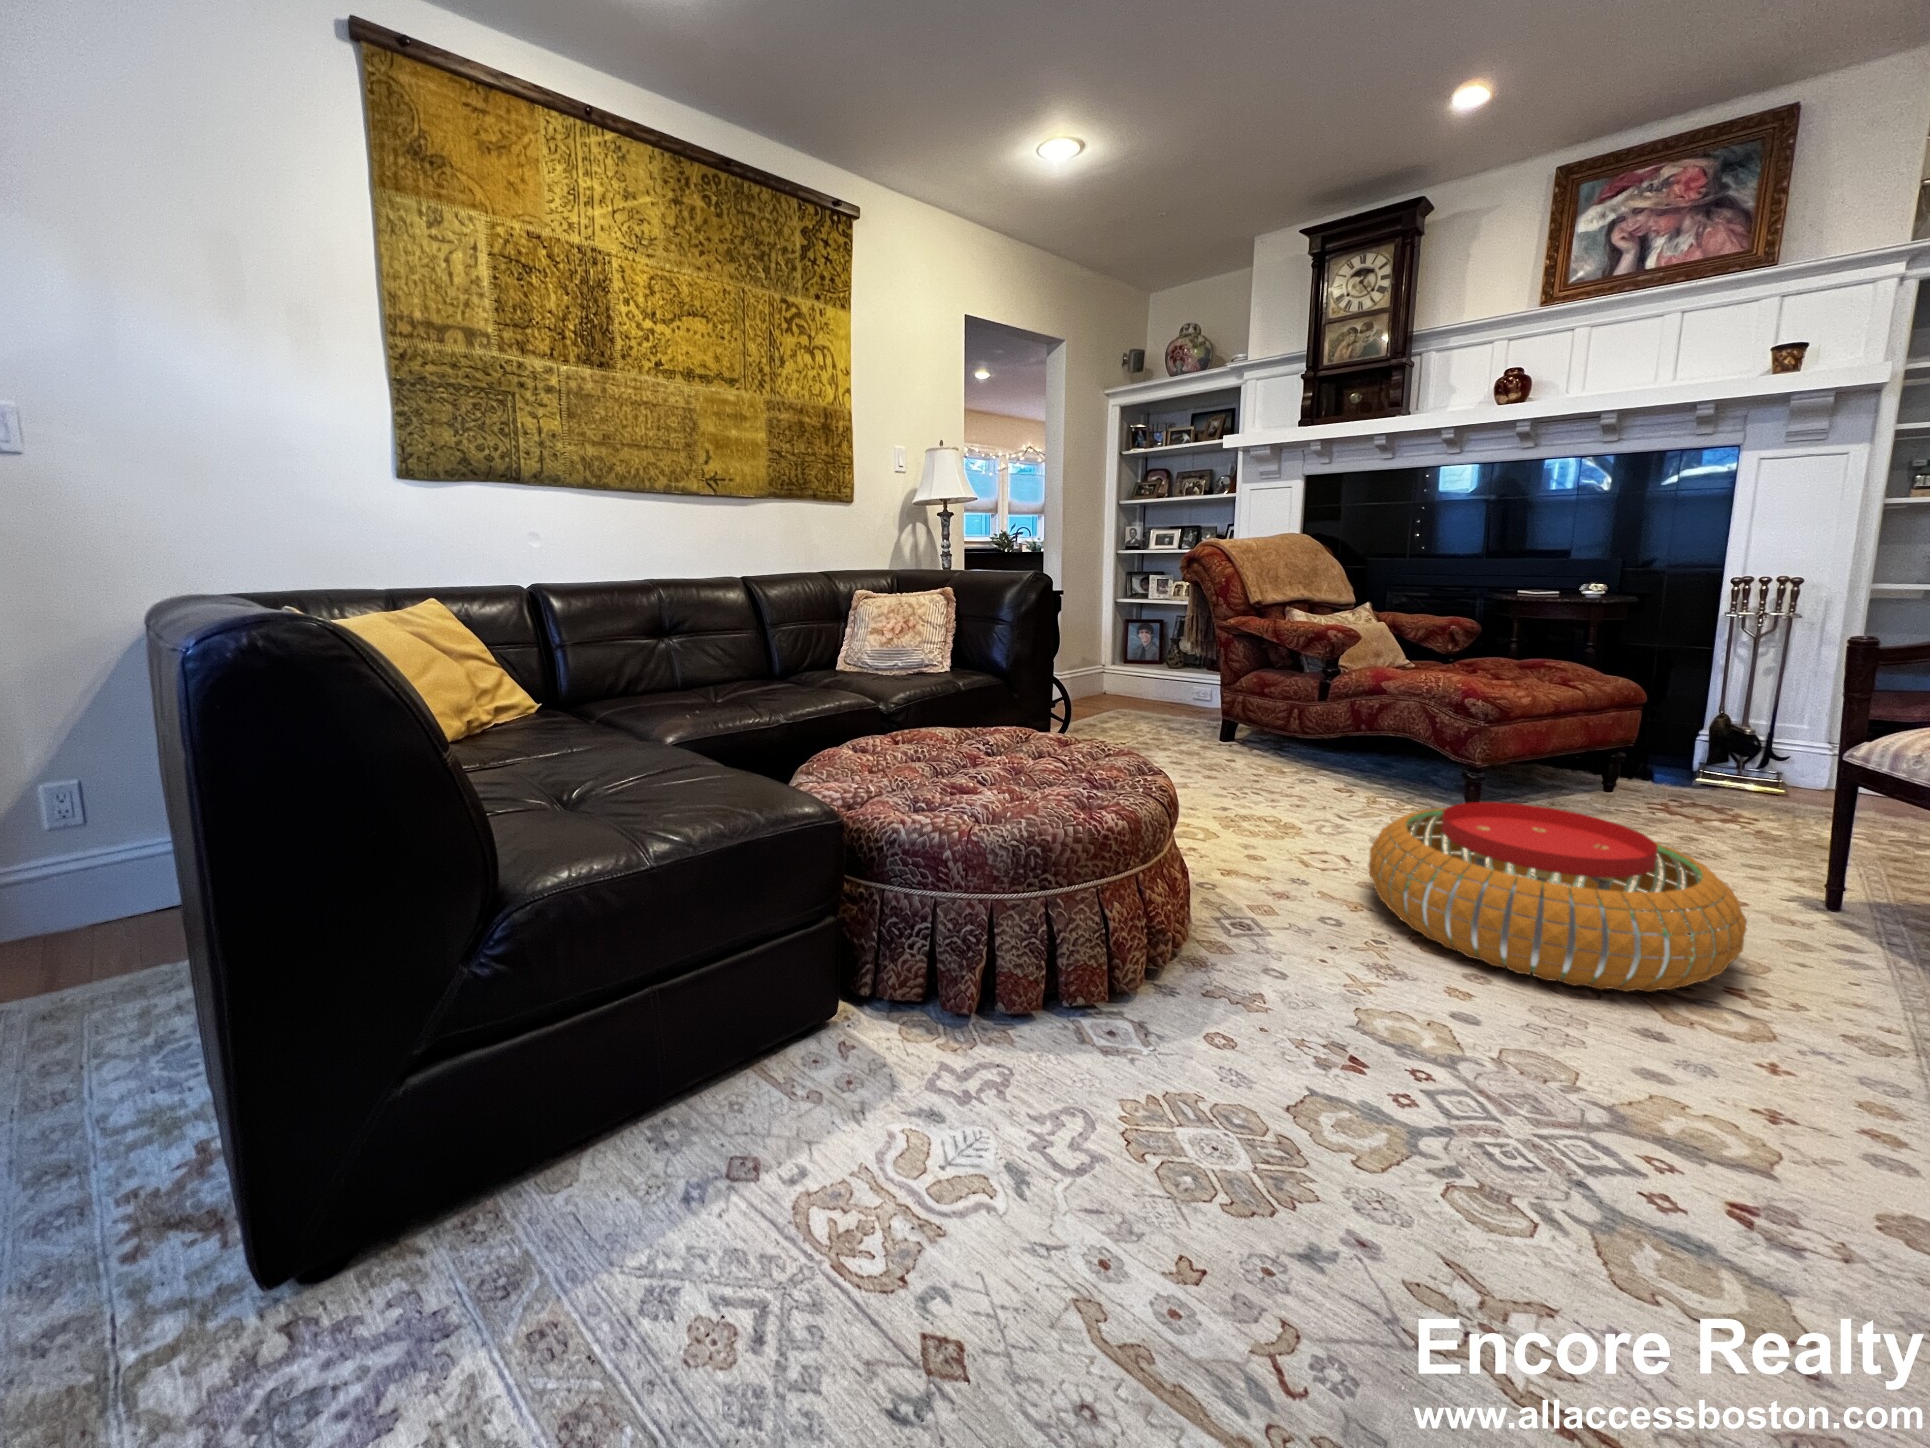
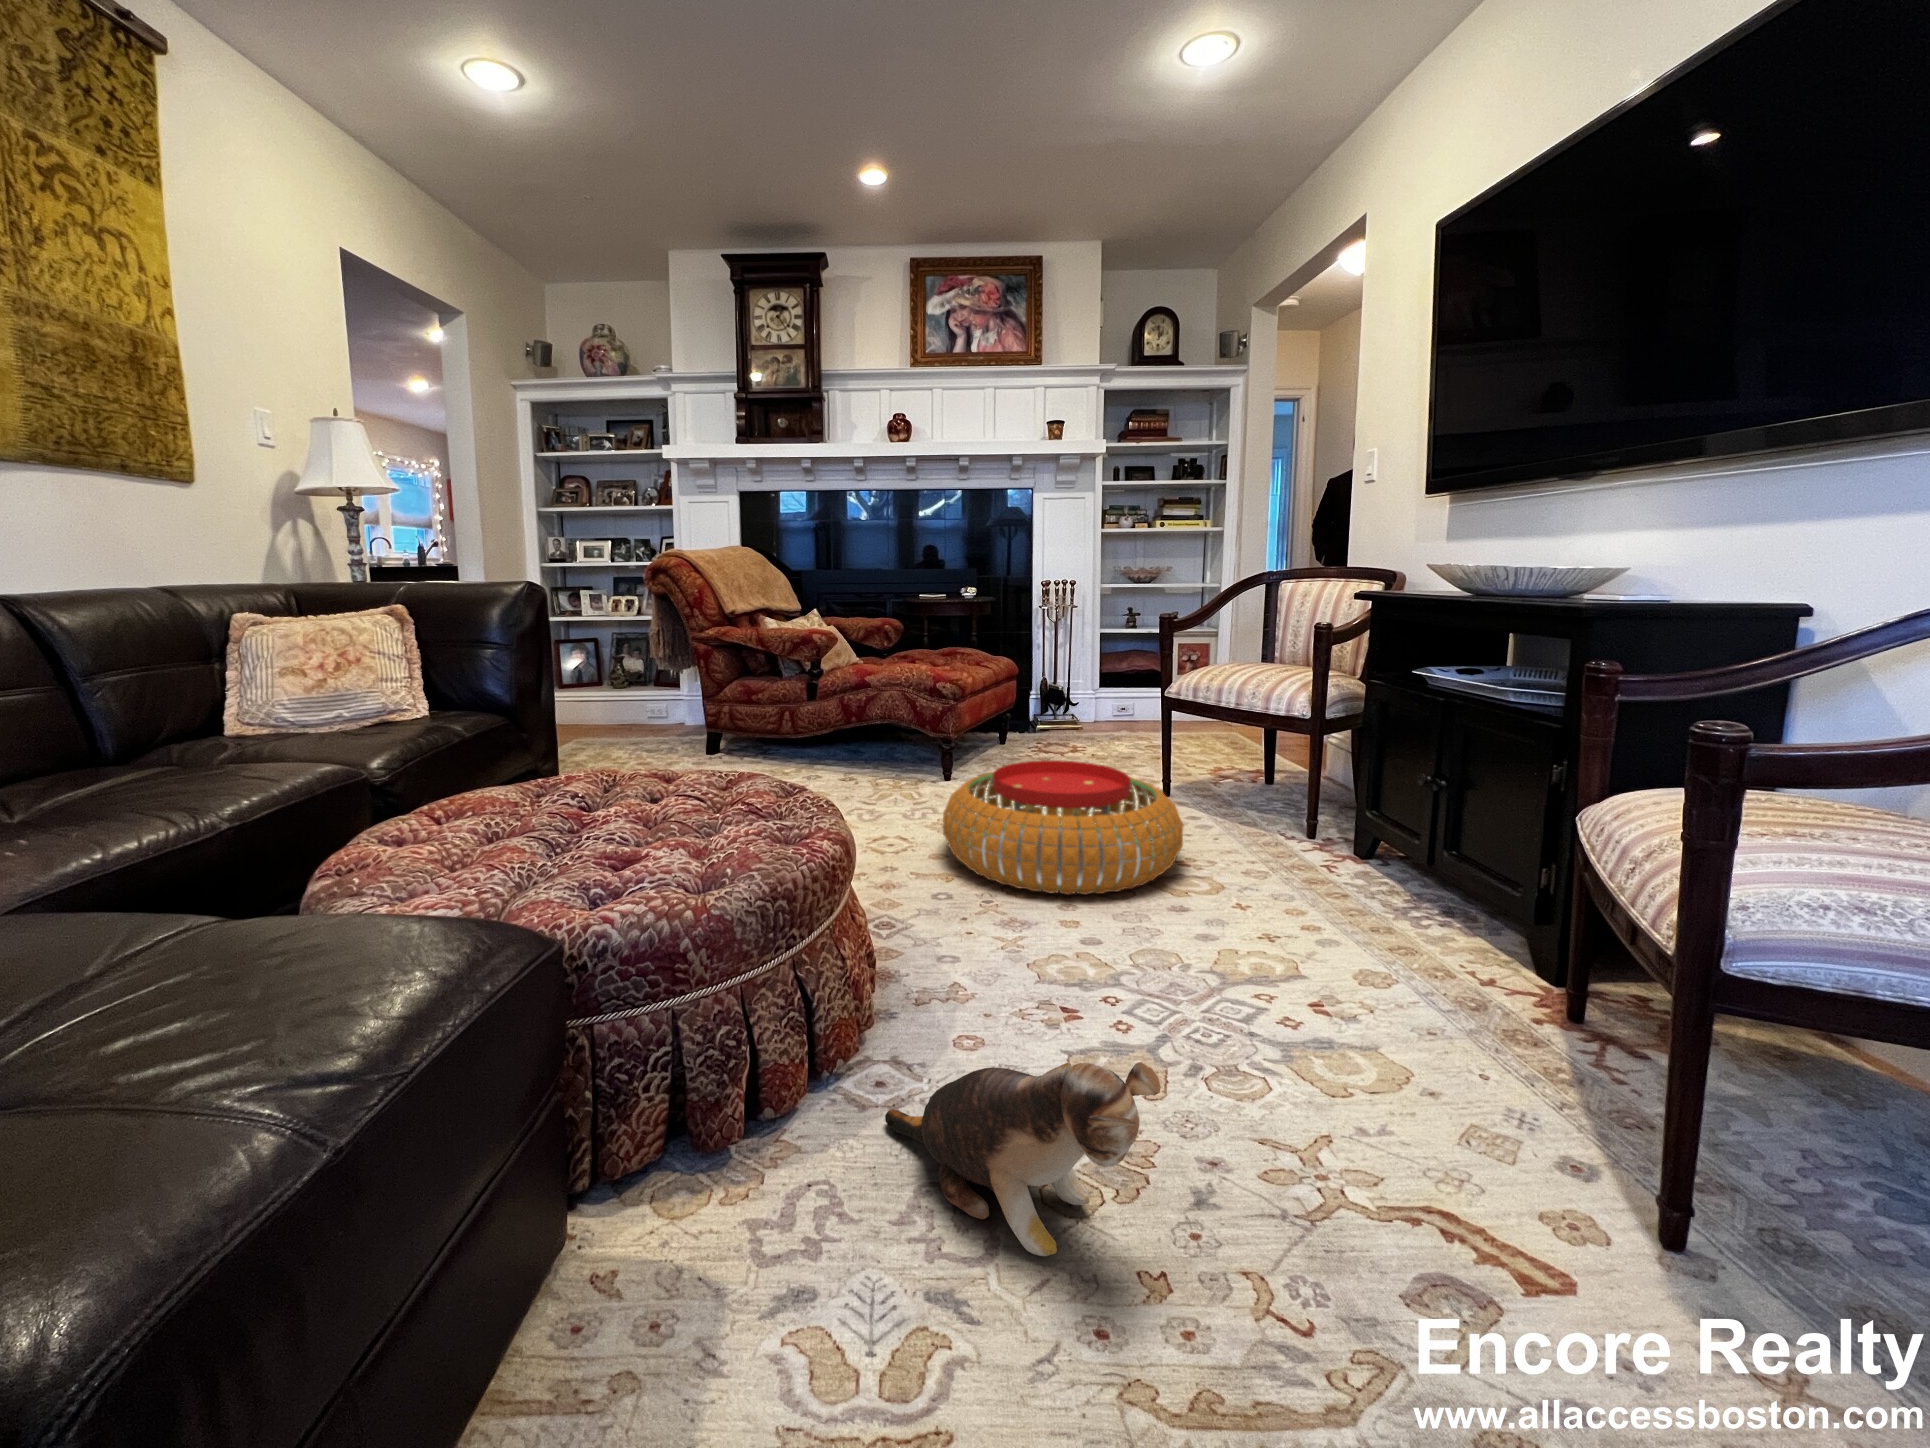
plush toy: none [1073,1031,1209,1199] -> present [885,1062,1161,1256]

